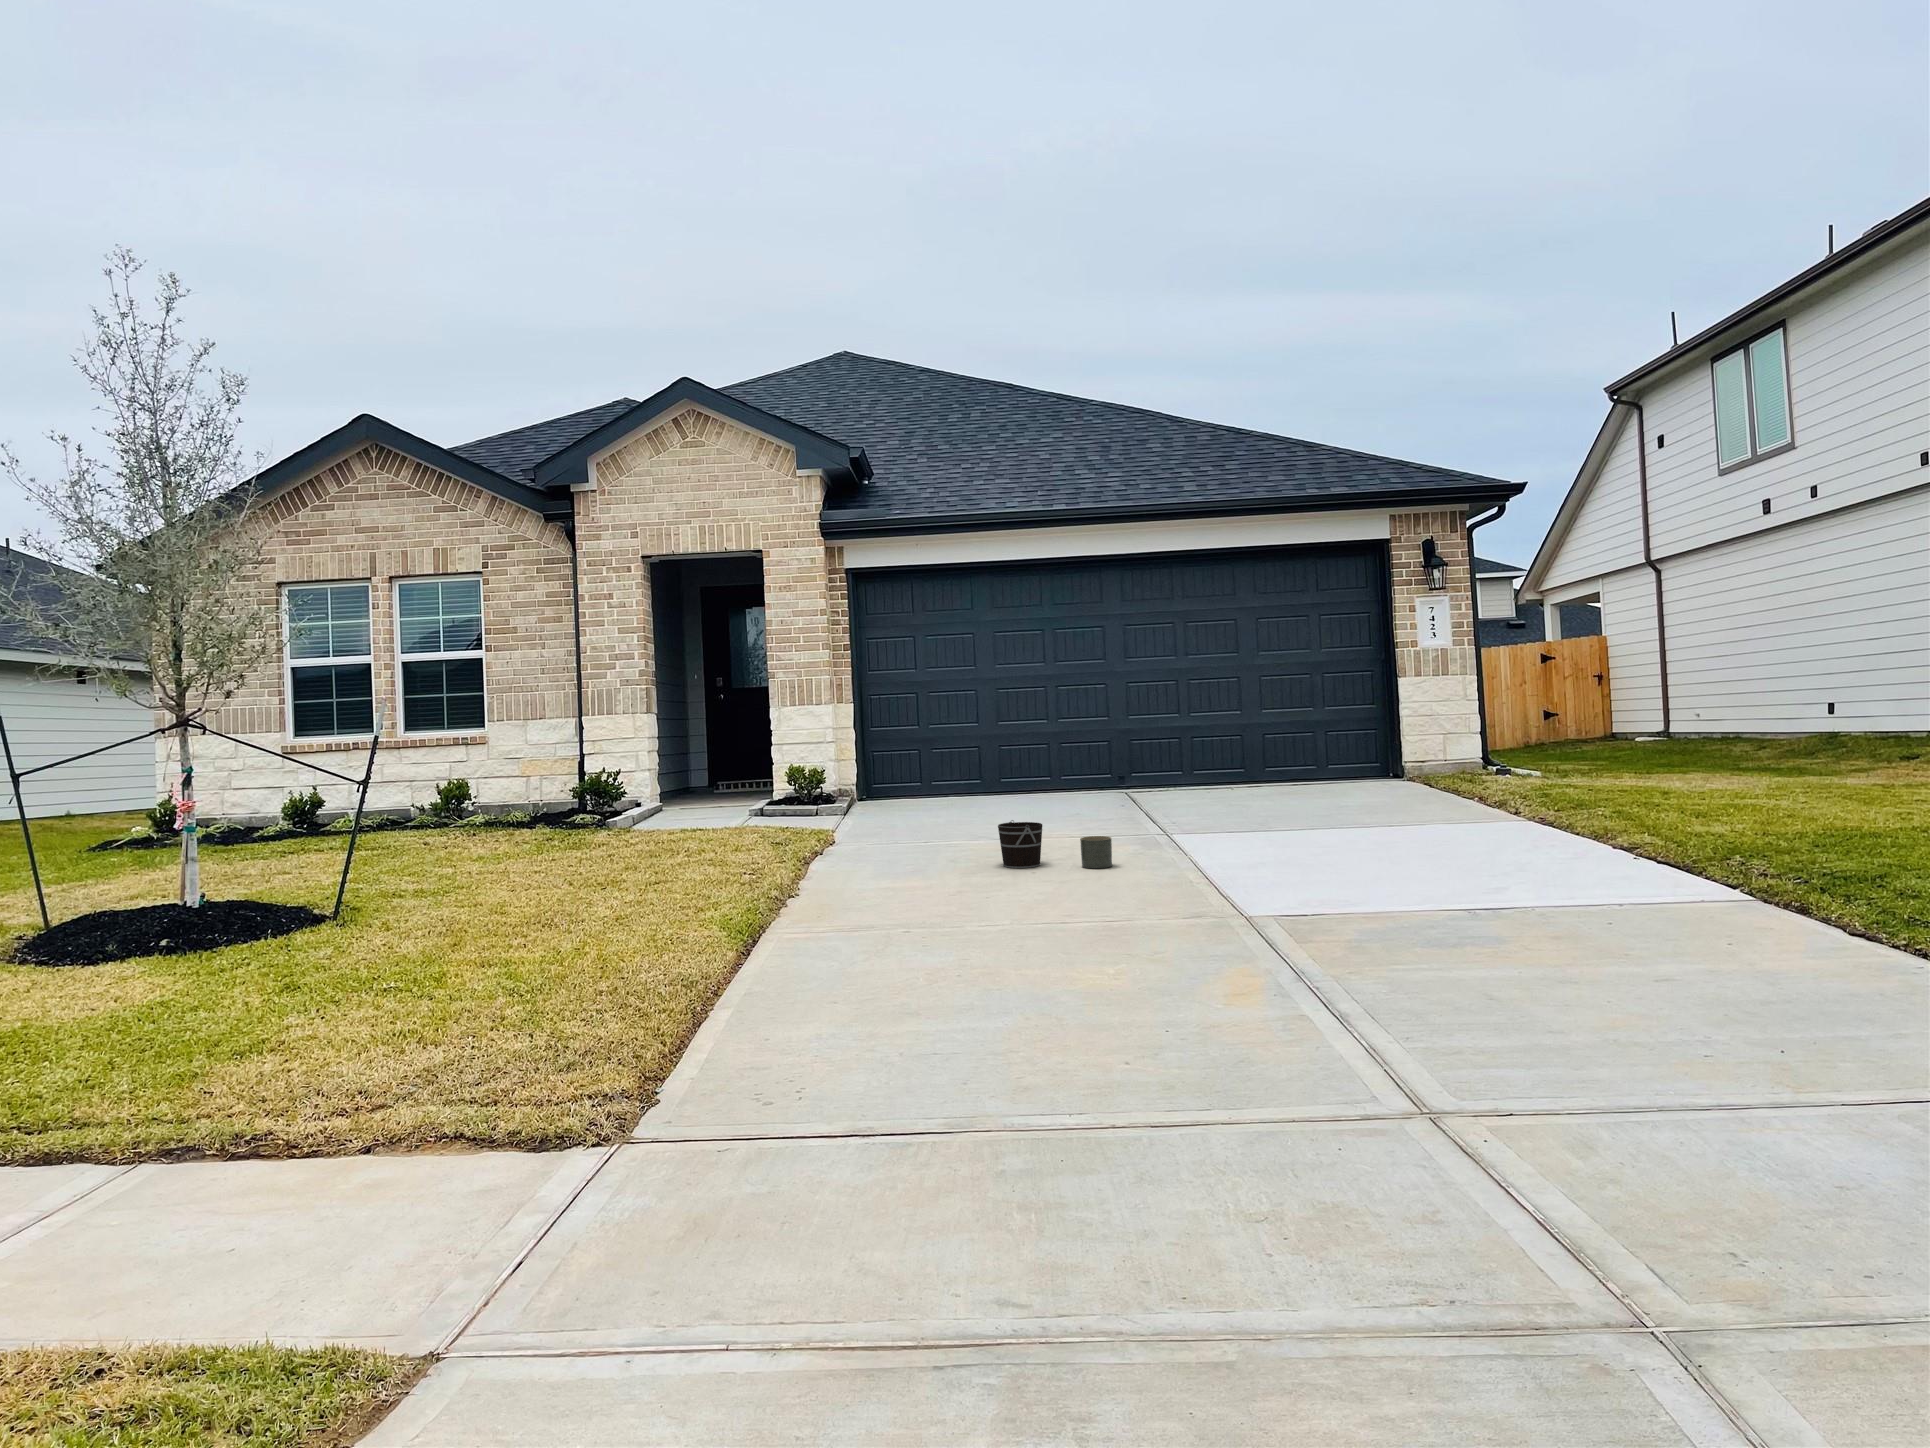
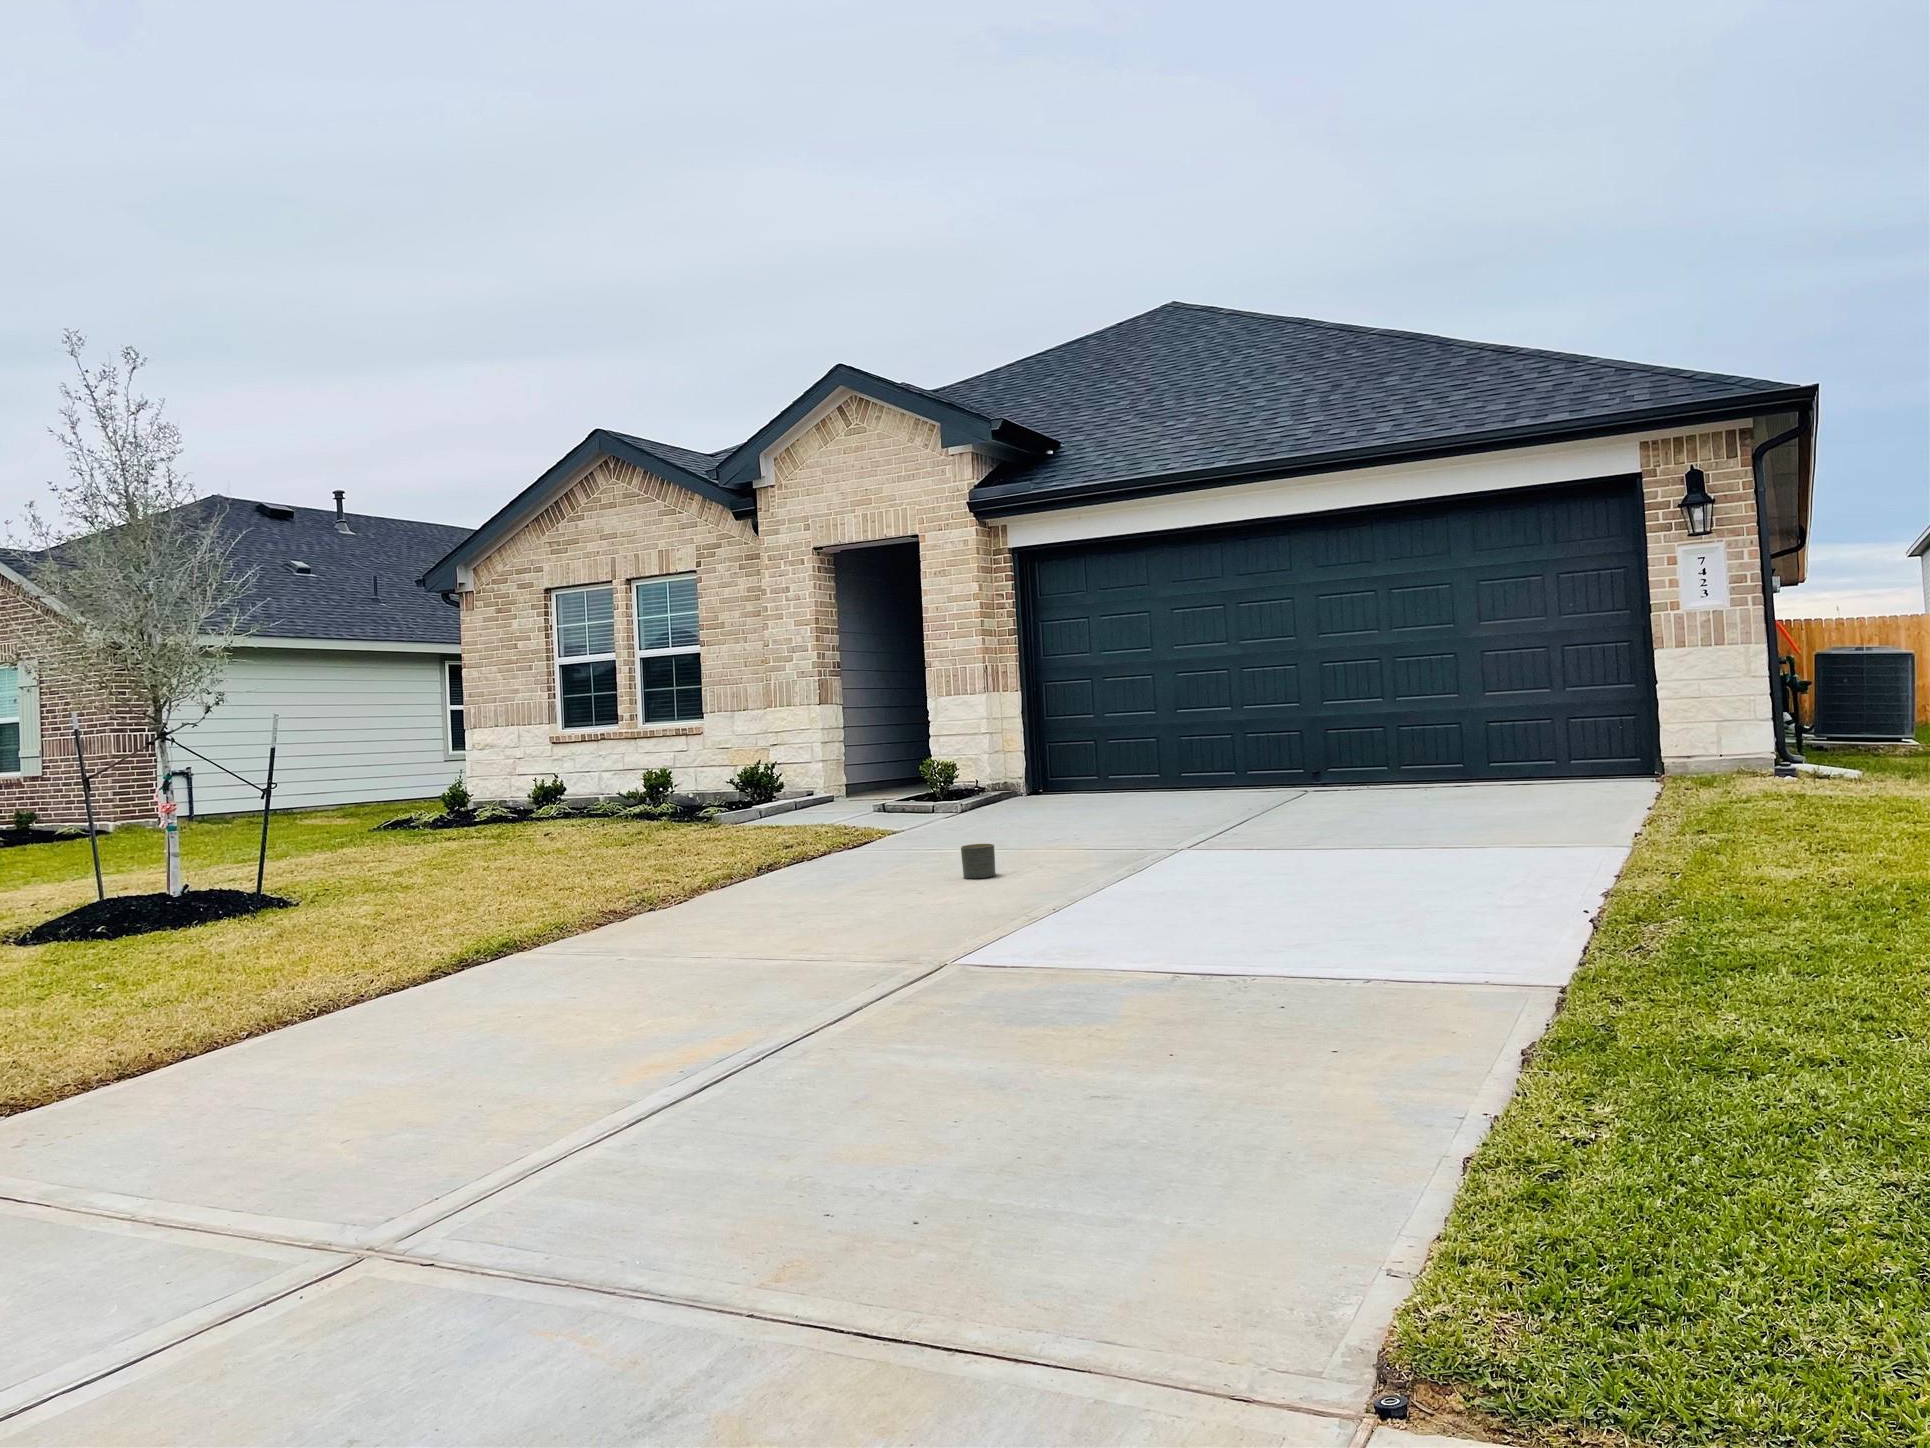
bucket: present [998,820,1042,868] -> none [894,824,943,874]

